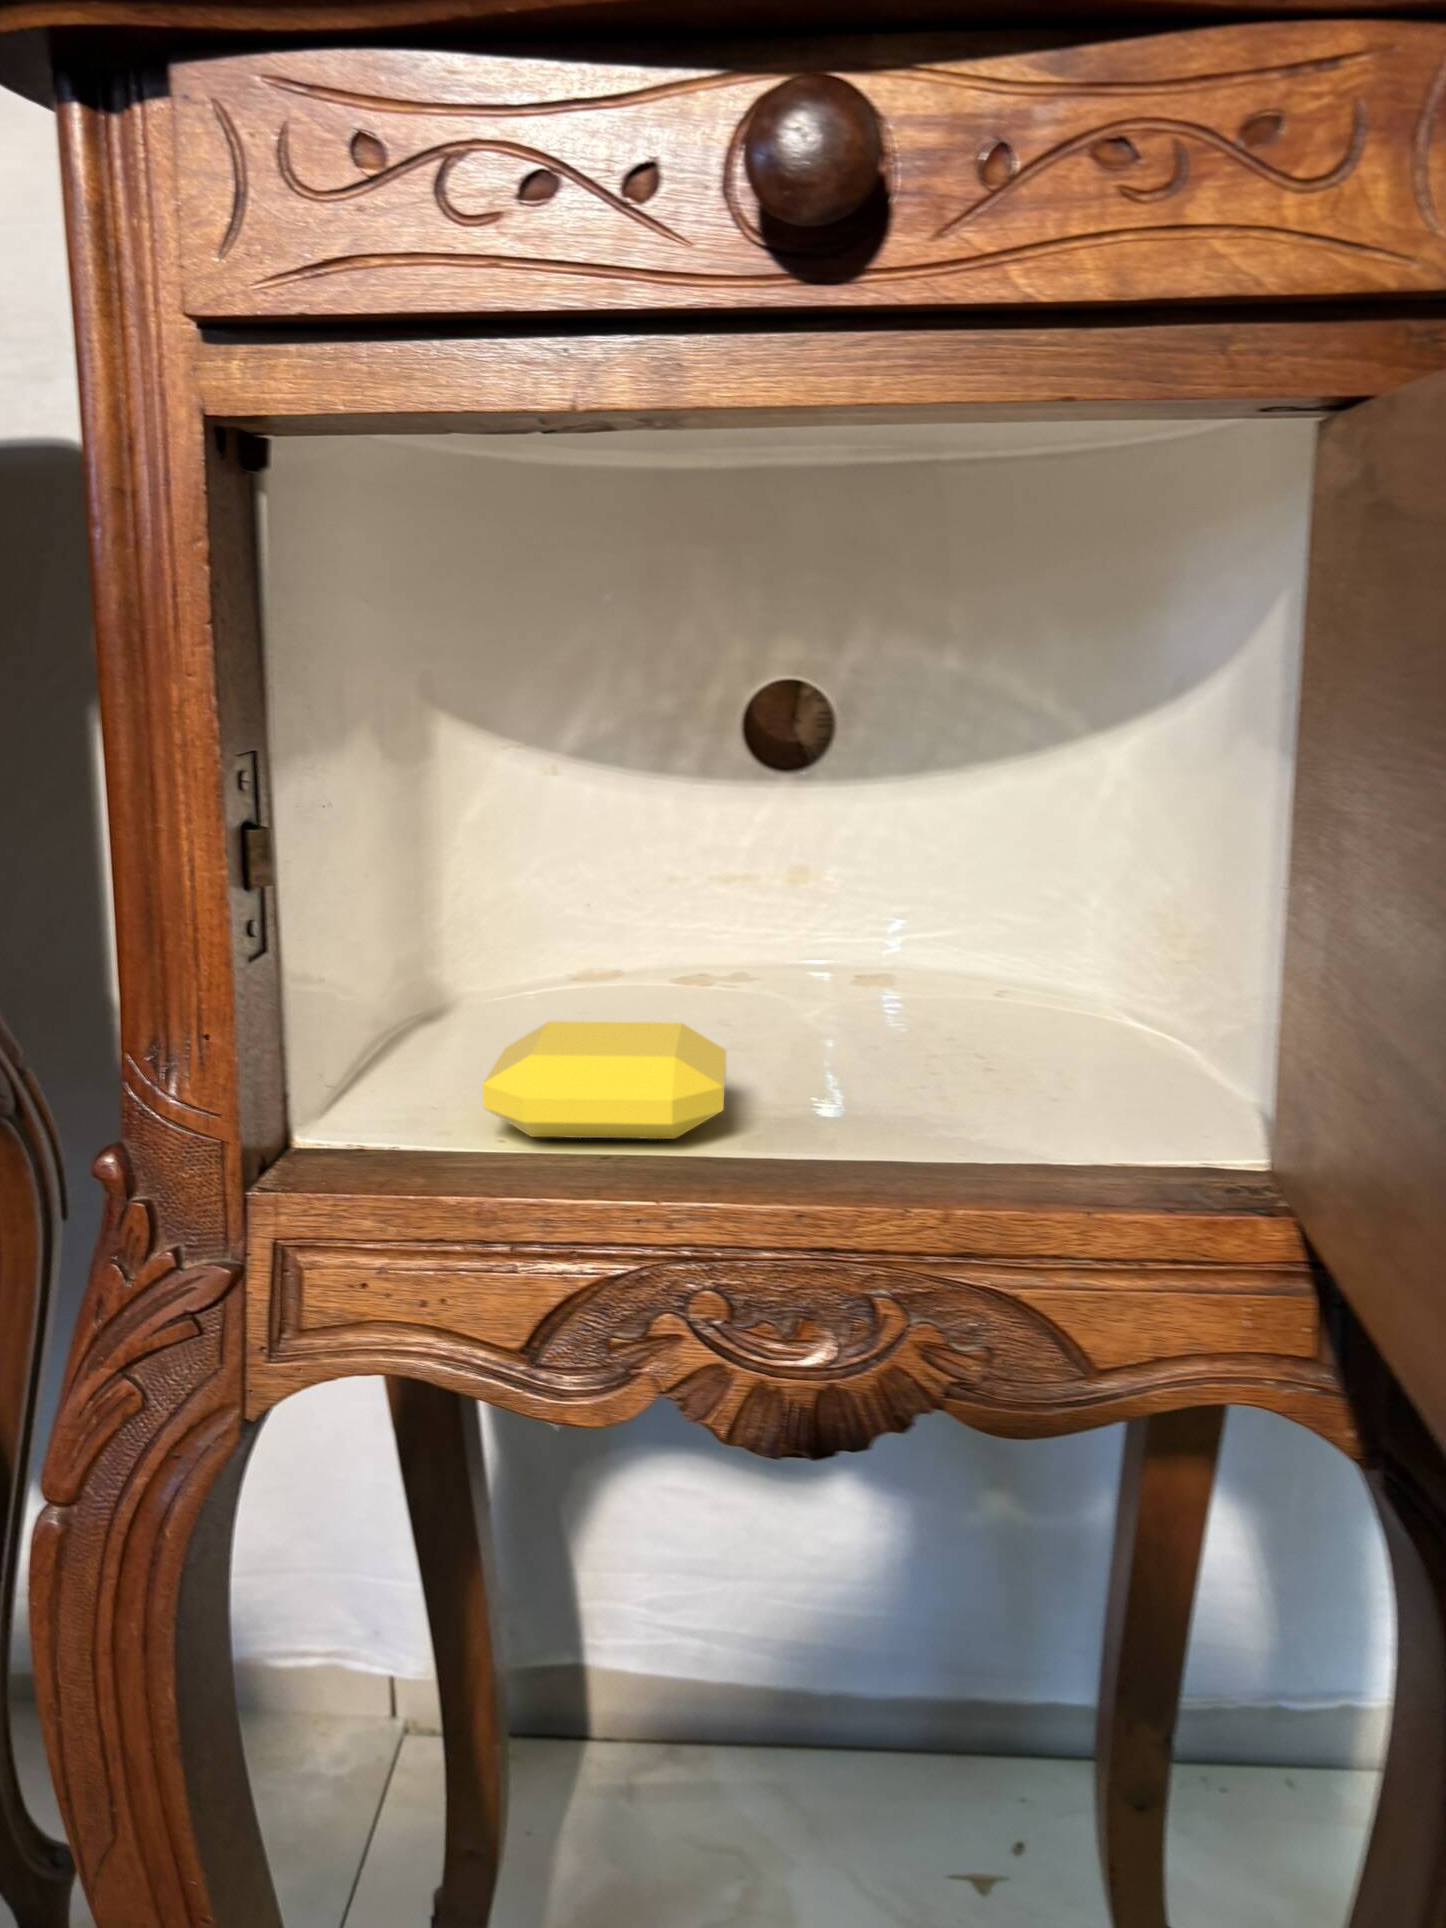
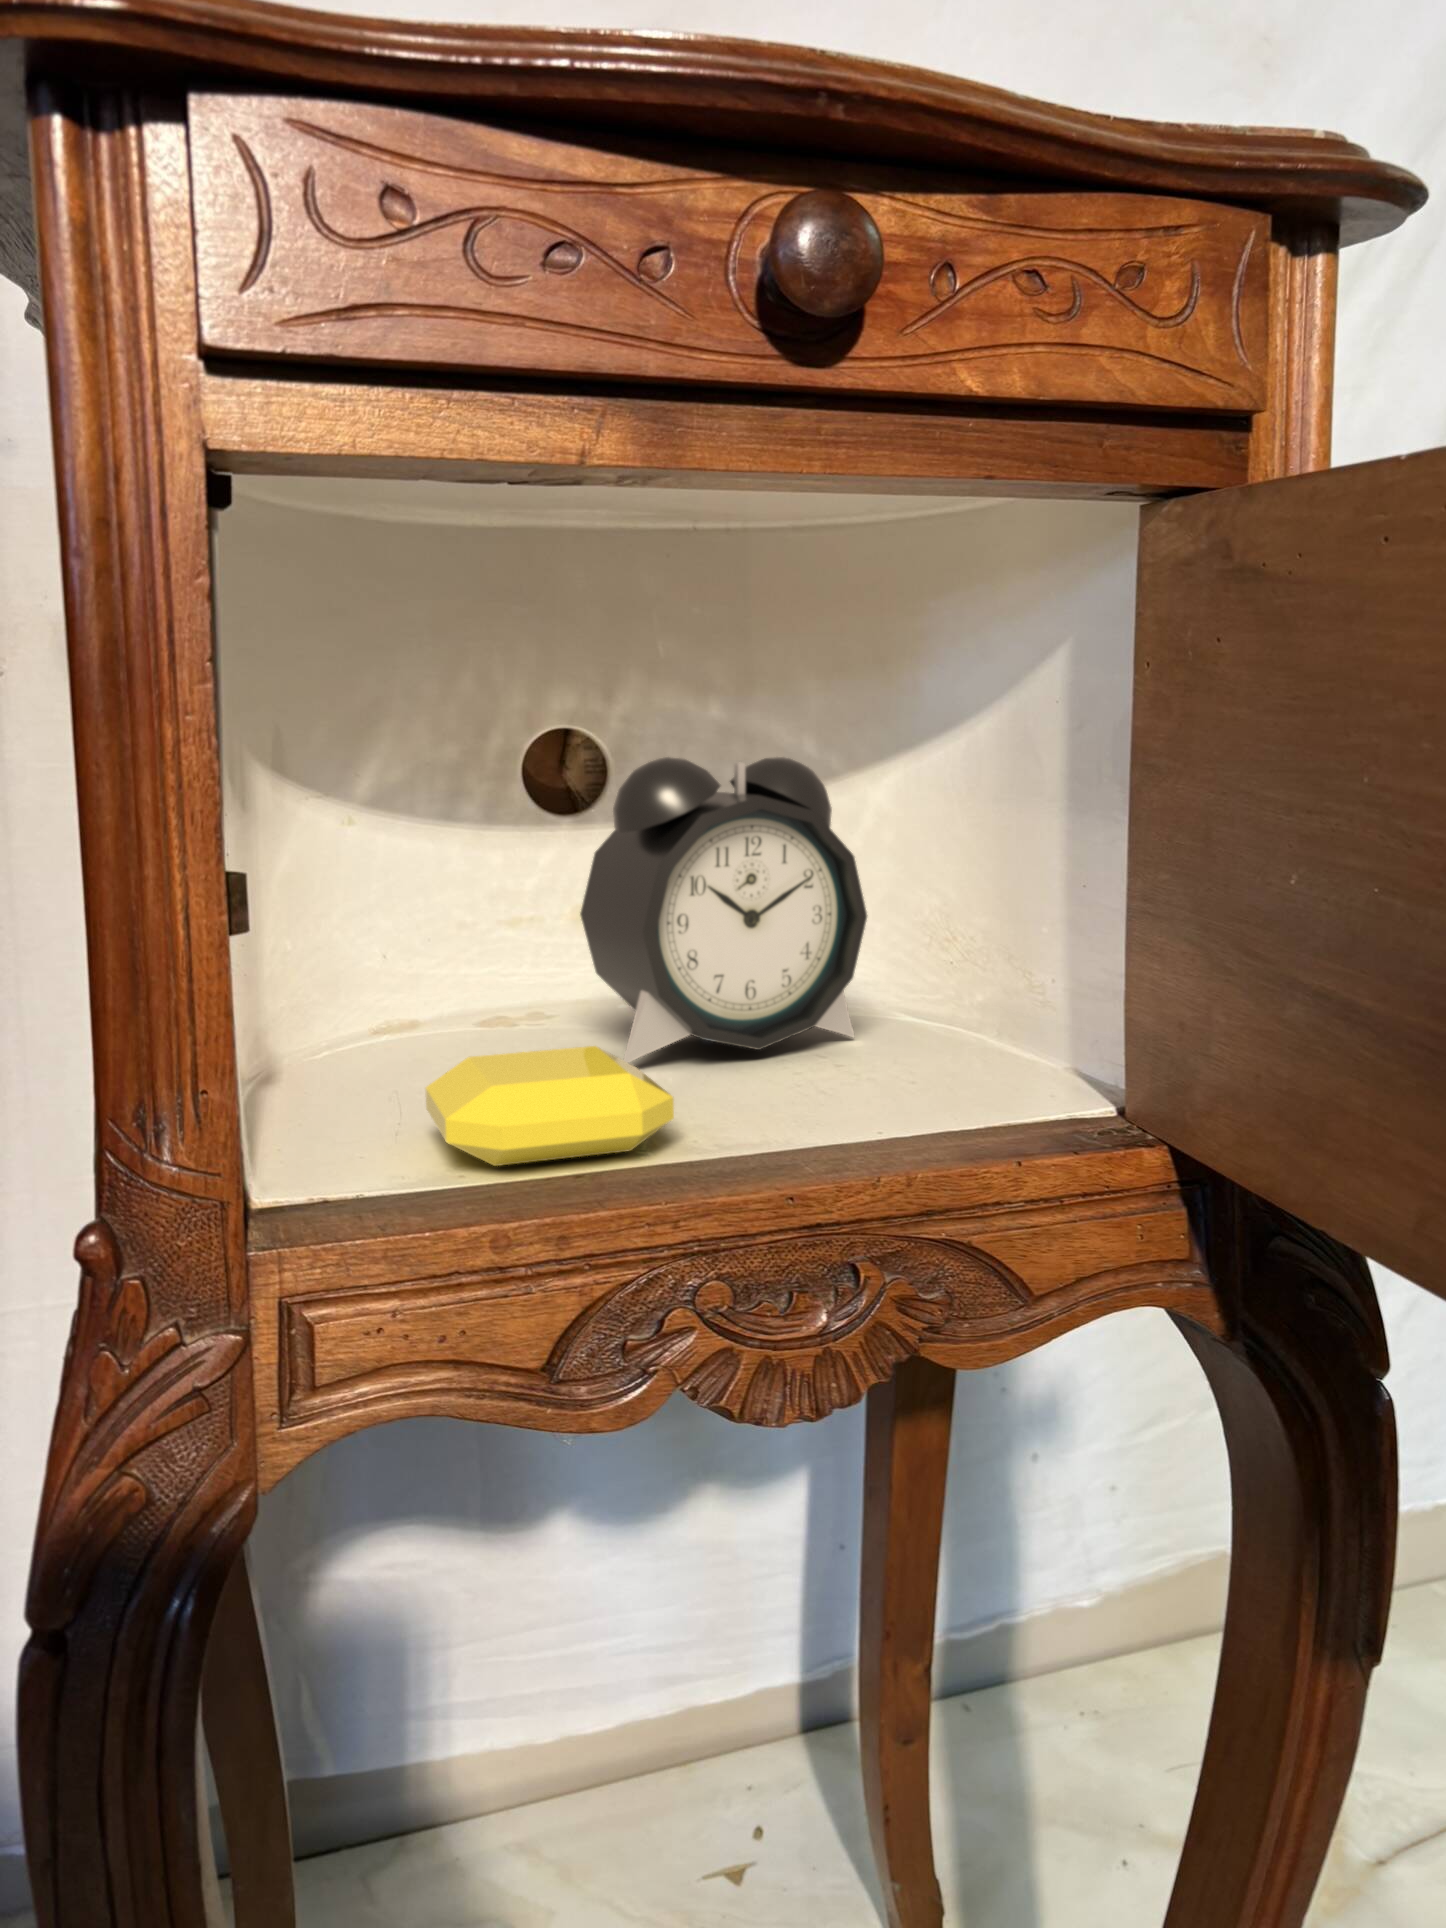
alarm clock: none [755,716,1060,1043] -> present [580,757,867,1063]

